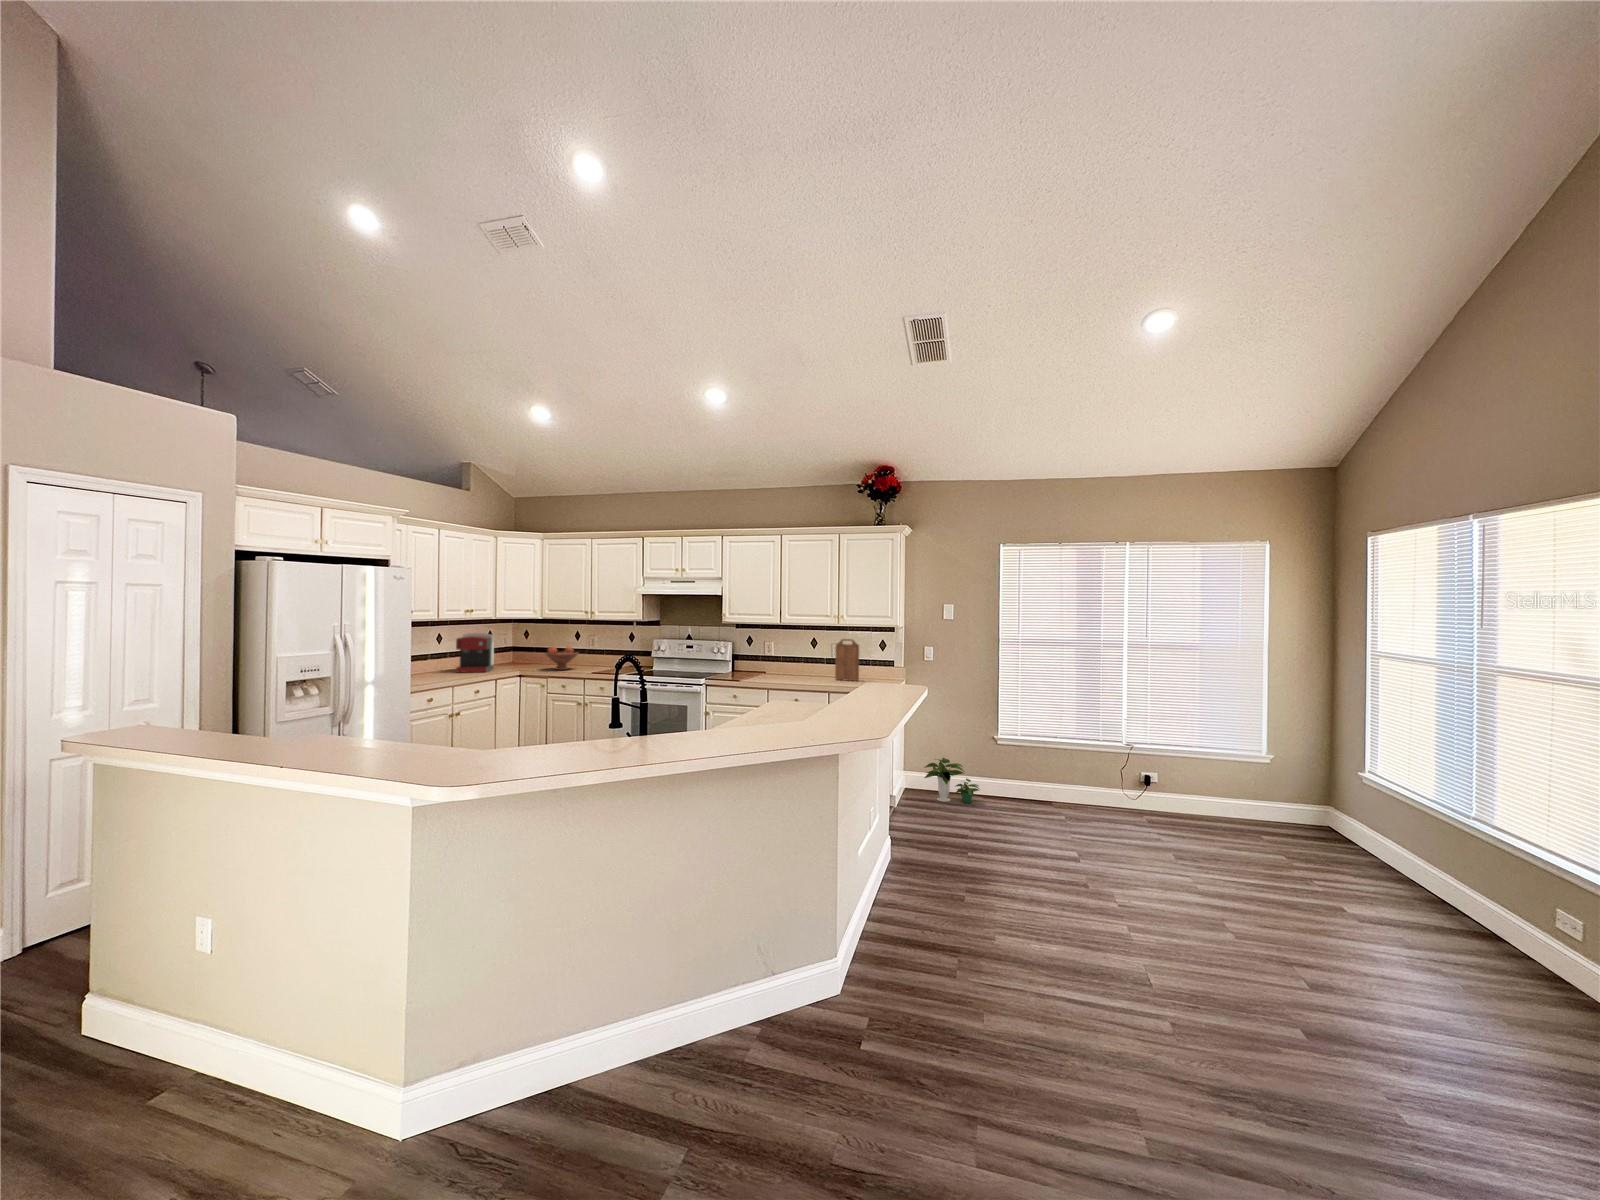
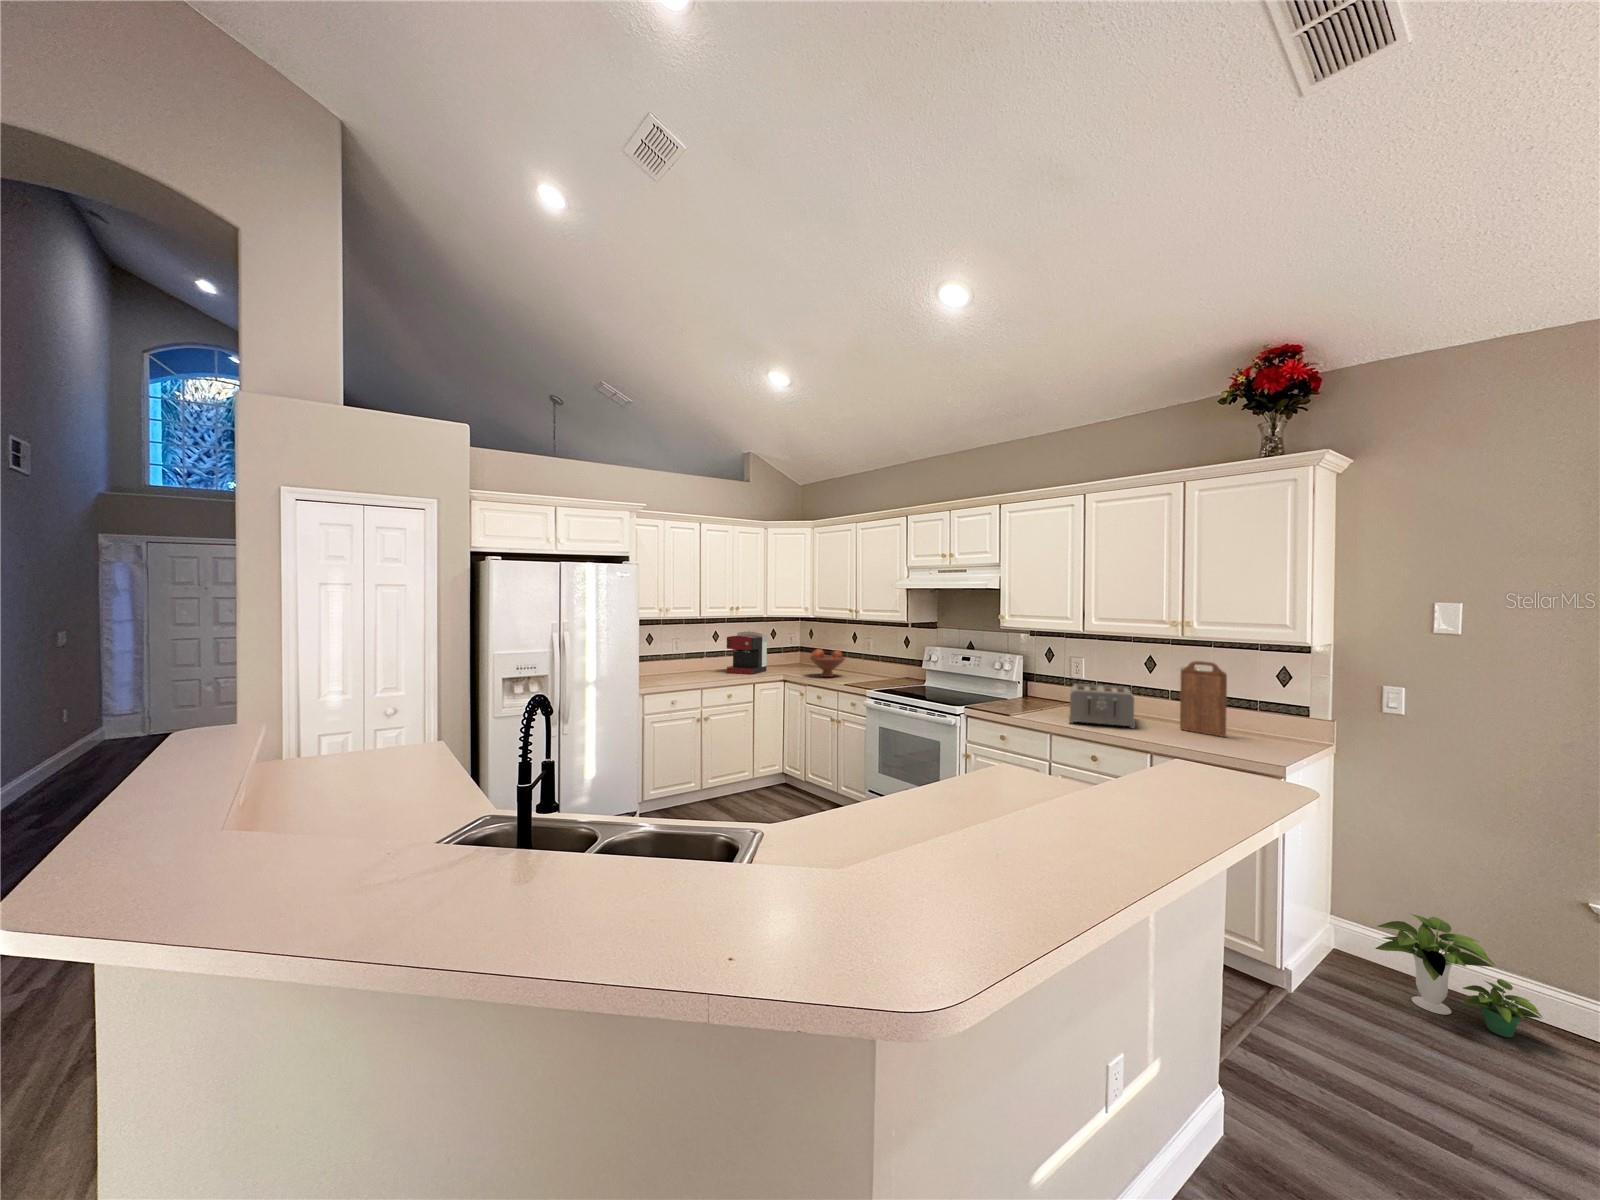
toaster: none [771,658,814,682] -> present [1069,684,1135,728]

